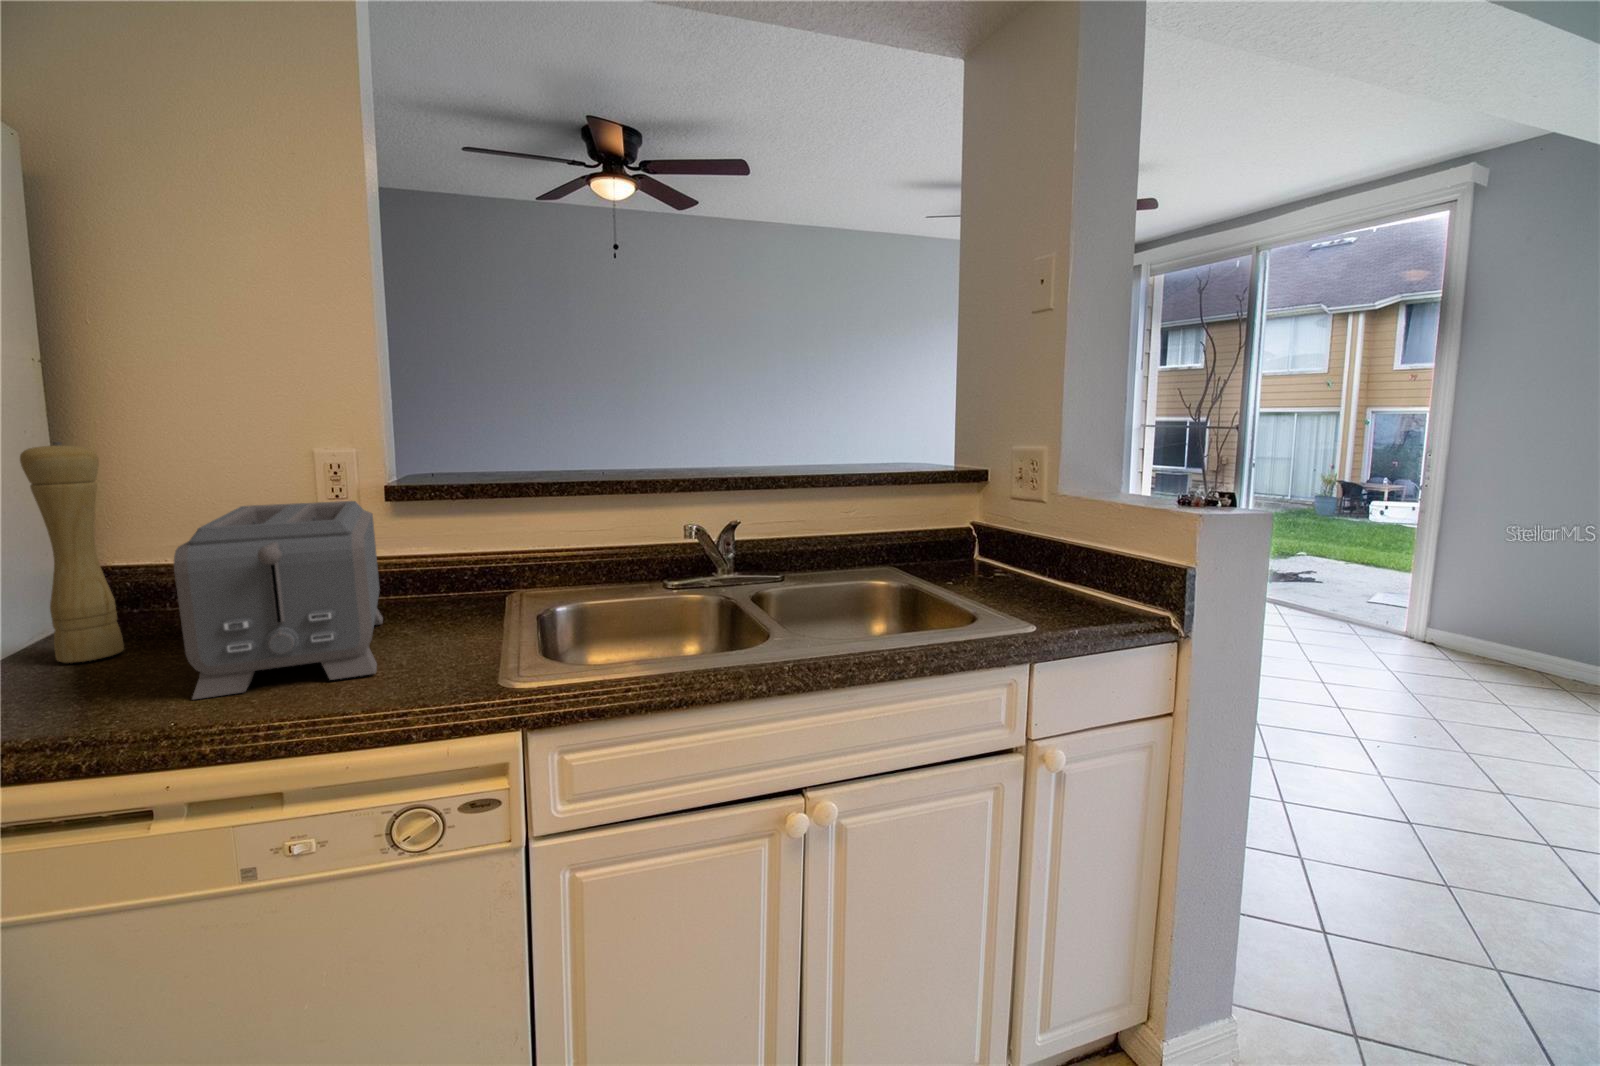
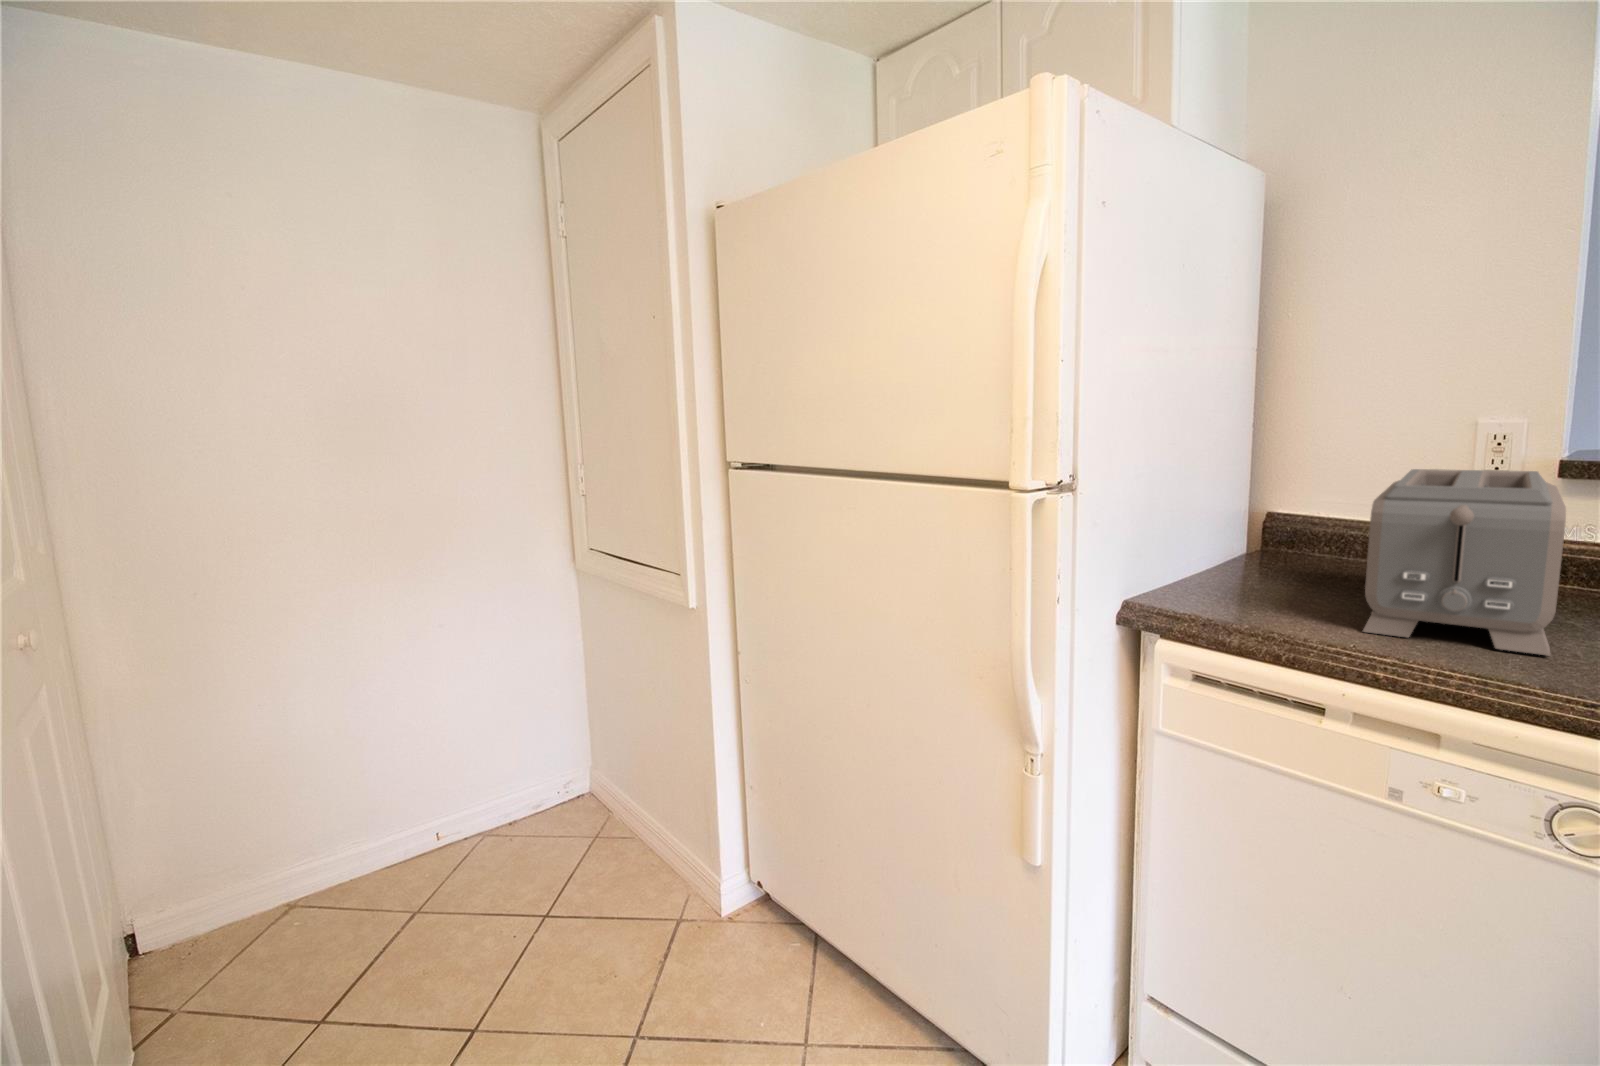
pepper mill: present [20,442,124,663] -> none [1248,410,1304,584]

